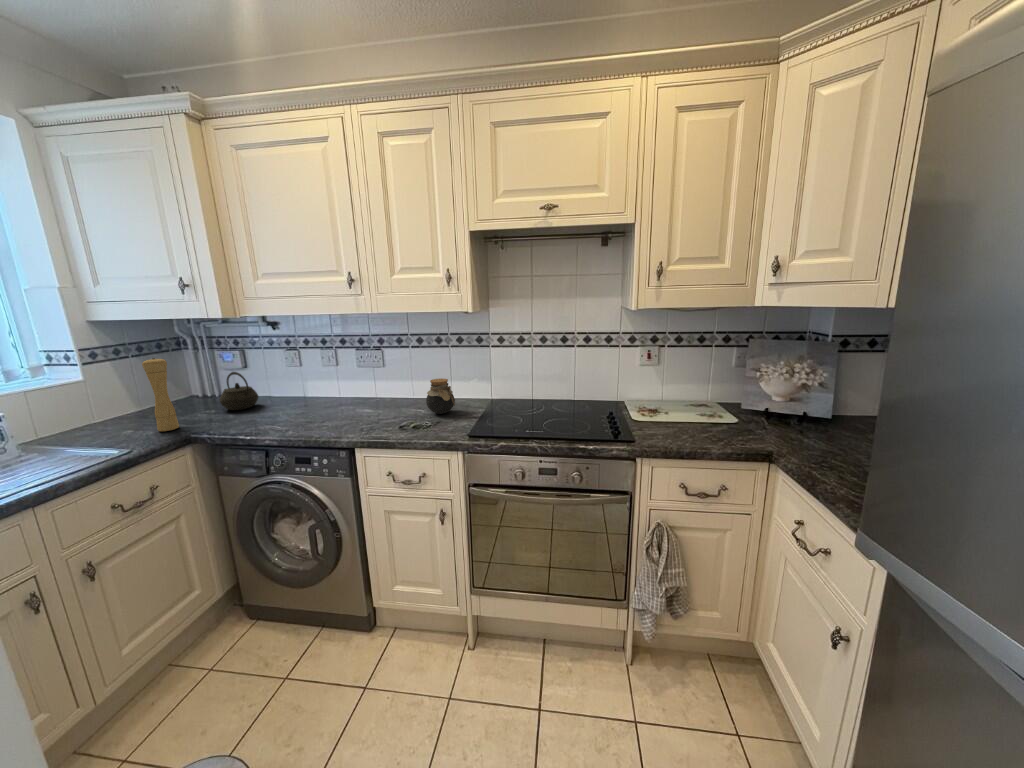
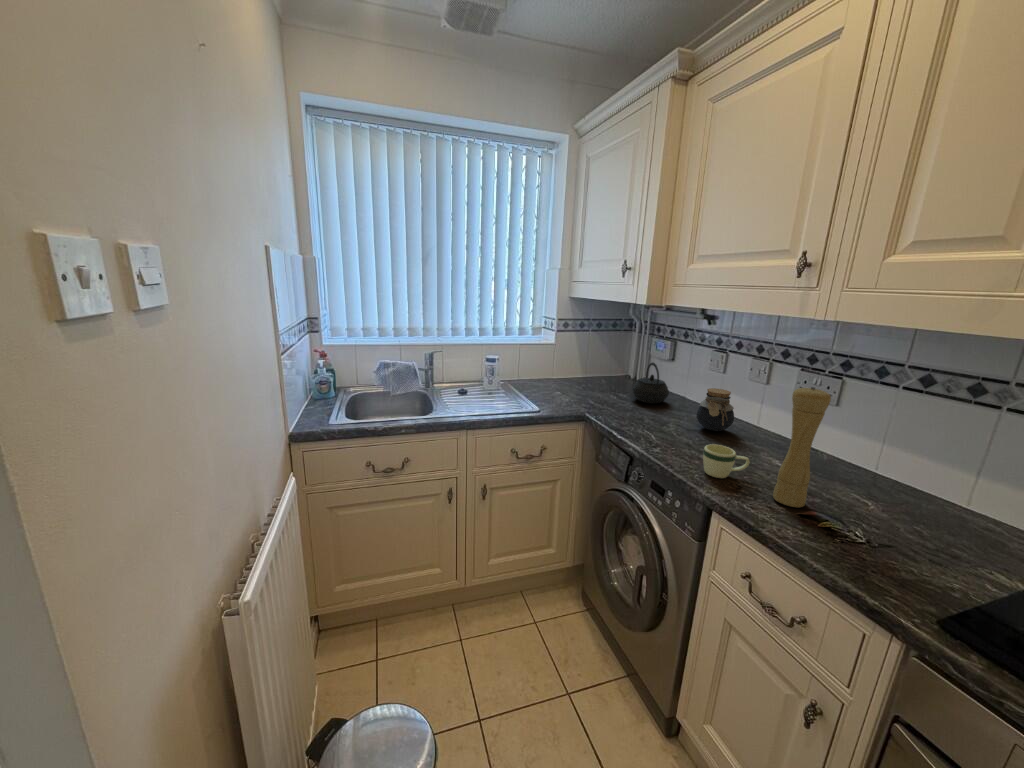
pepper mill: present [142,358,179,431] -> present [773,387,831,507]
jar: present [426,378,455,414] -> present [697,388,734,431]
mug: none [328,410,359,432] -> present [703,444,749,478]

